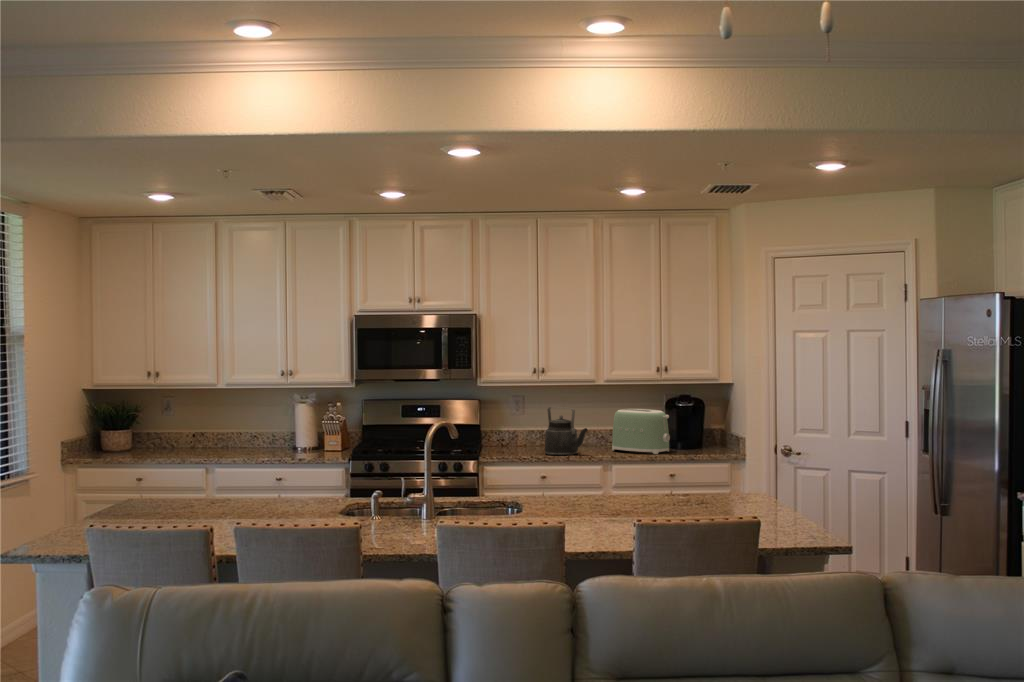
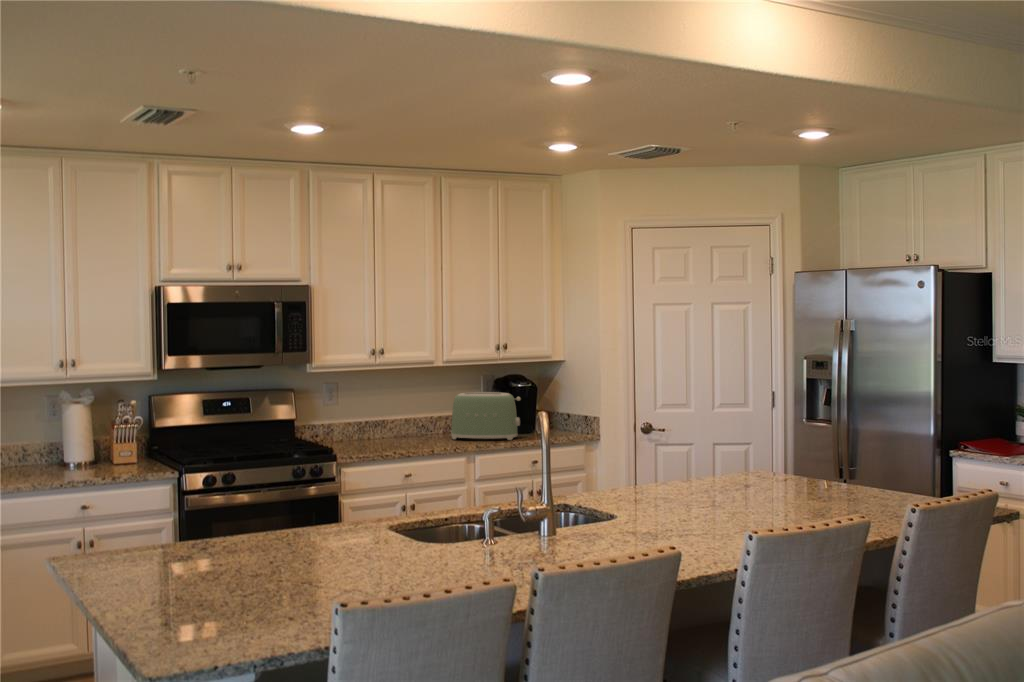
kettle: present [545,407,588,455] -> none [388,394,444,449]

